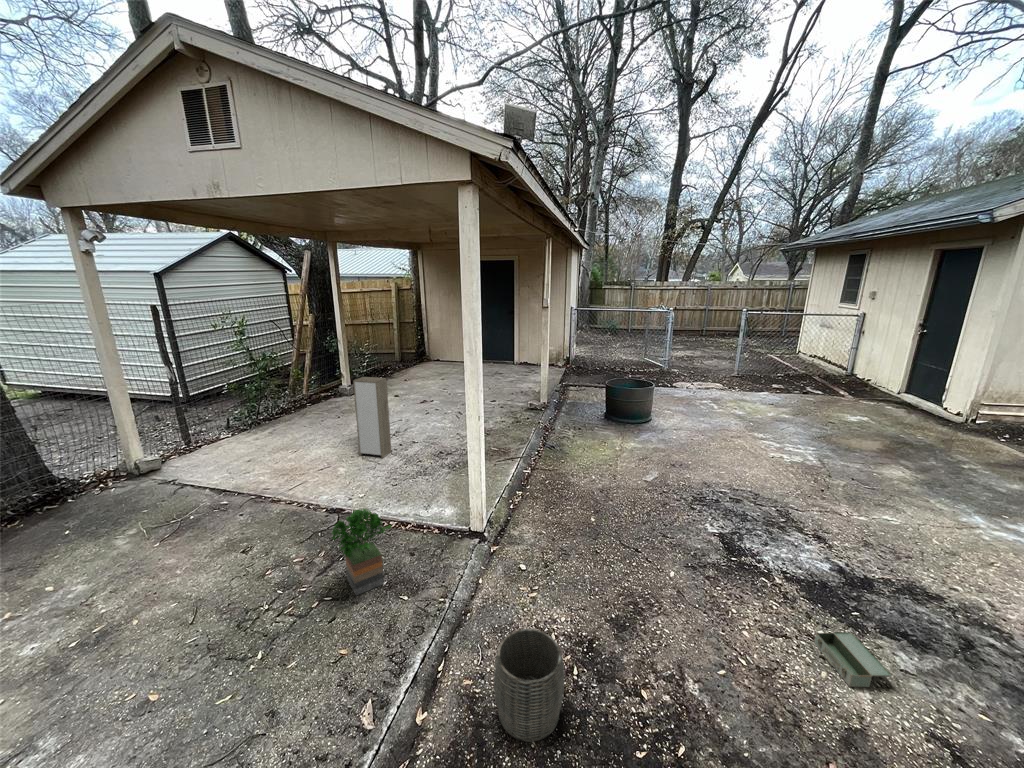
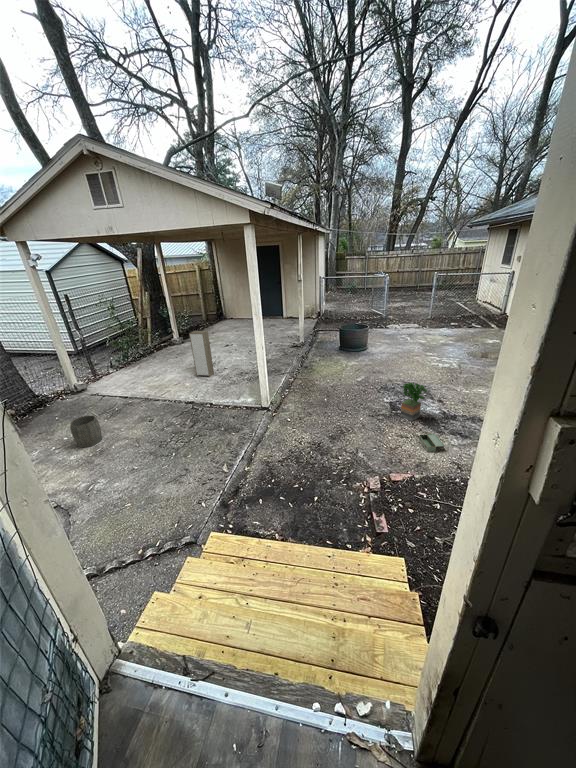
potted tree: present [332,509,391,595] -> present [400,383,427,421]
woven basket: present [494,629,564,742] -> present [70,415,102,447]

